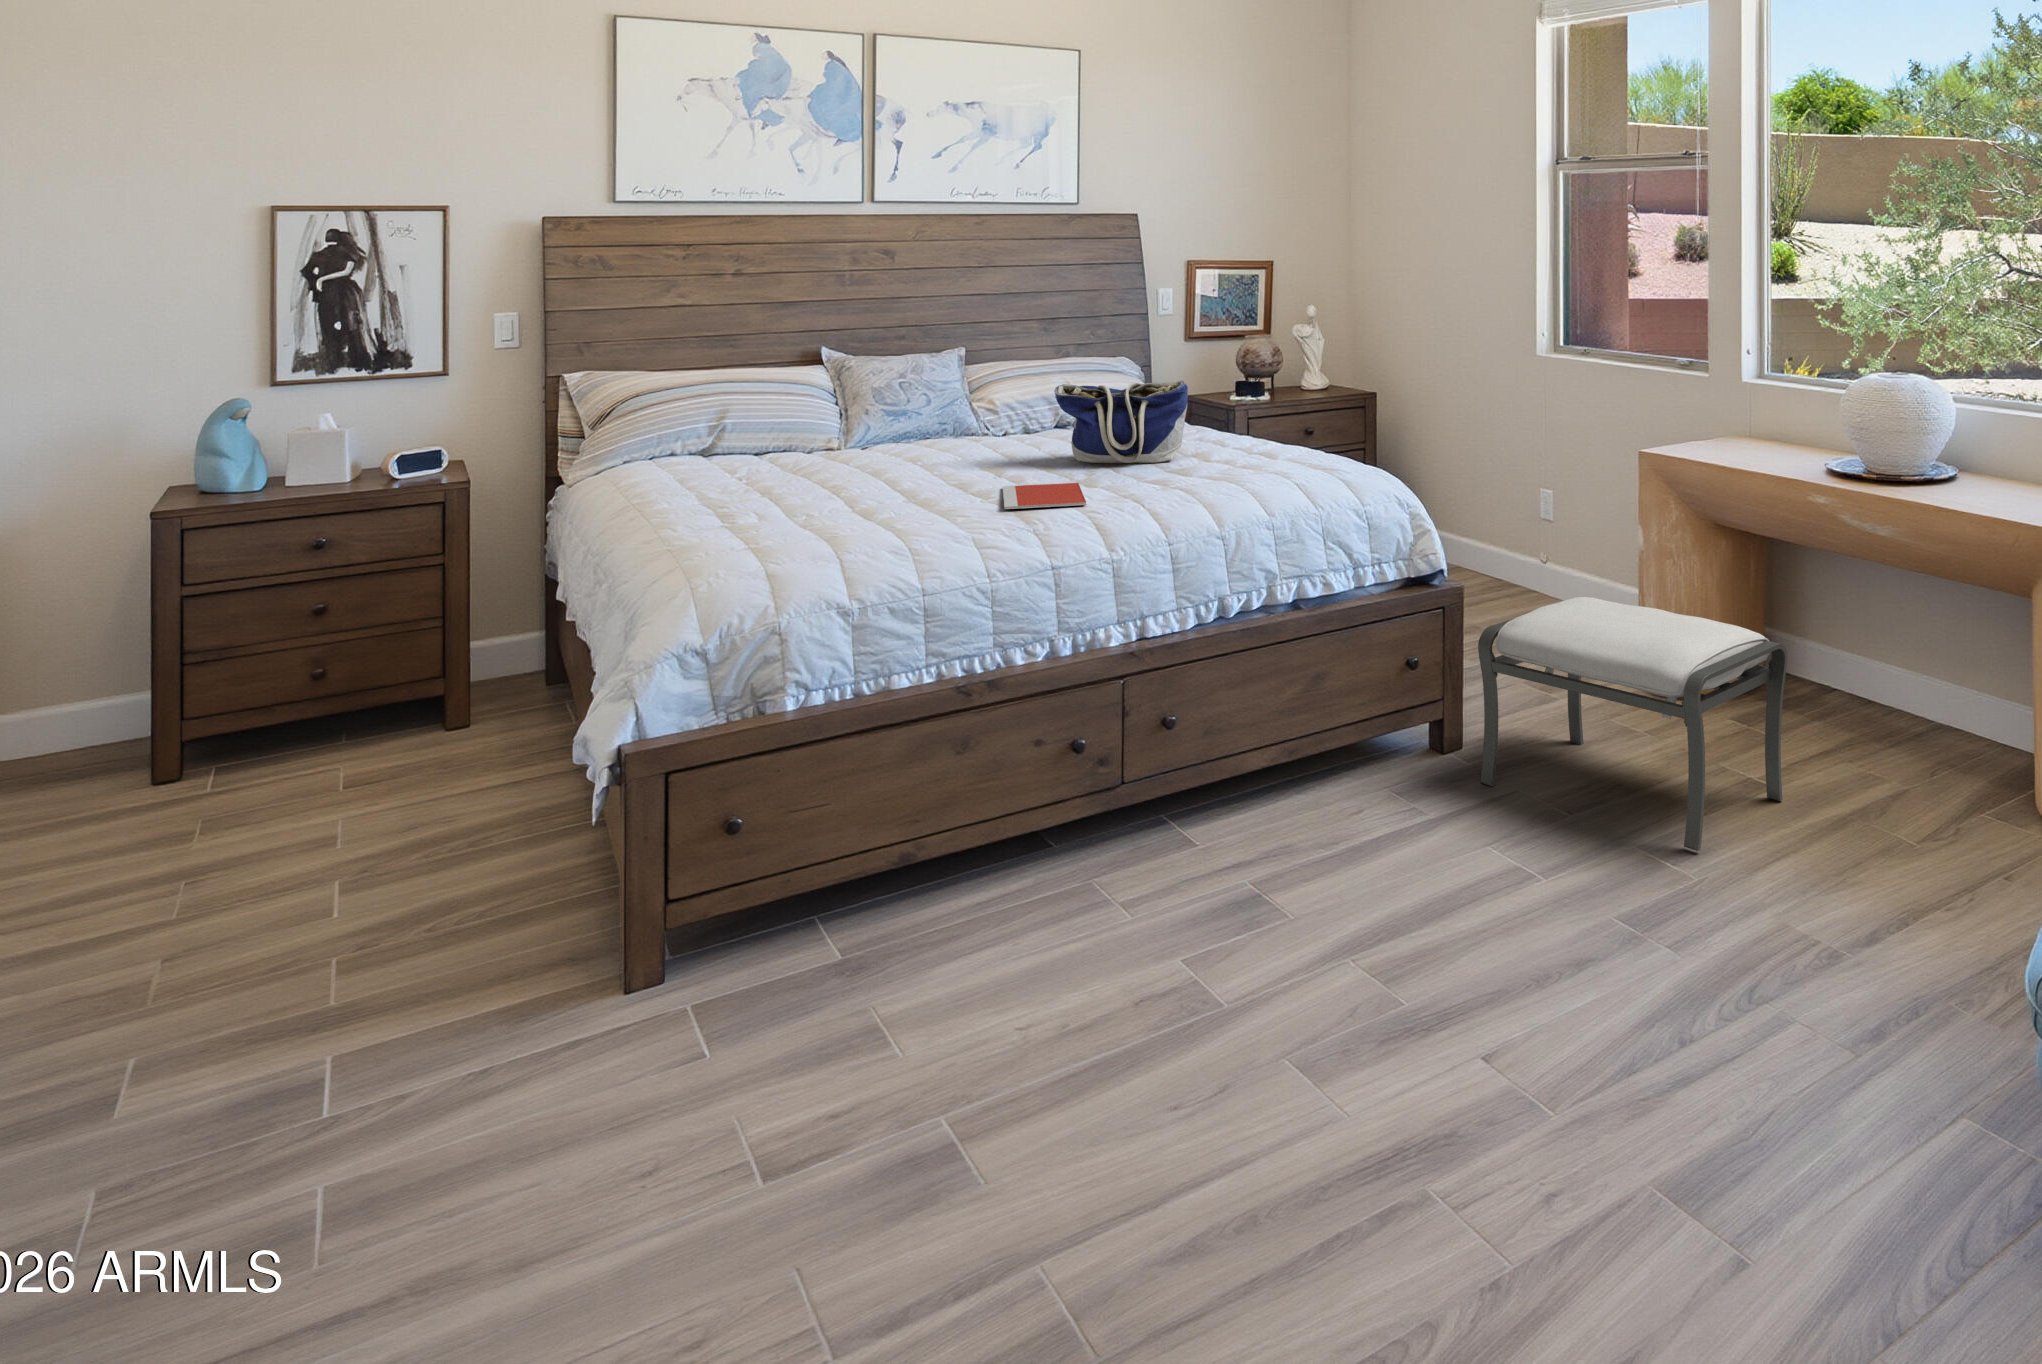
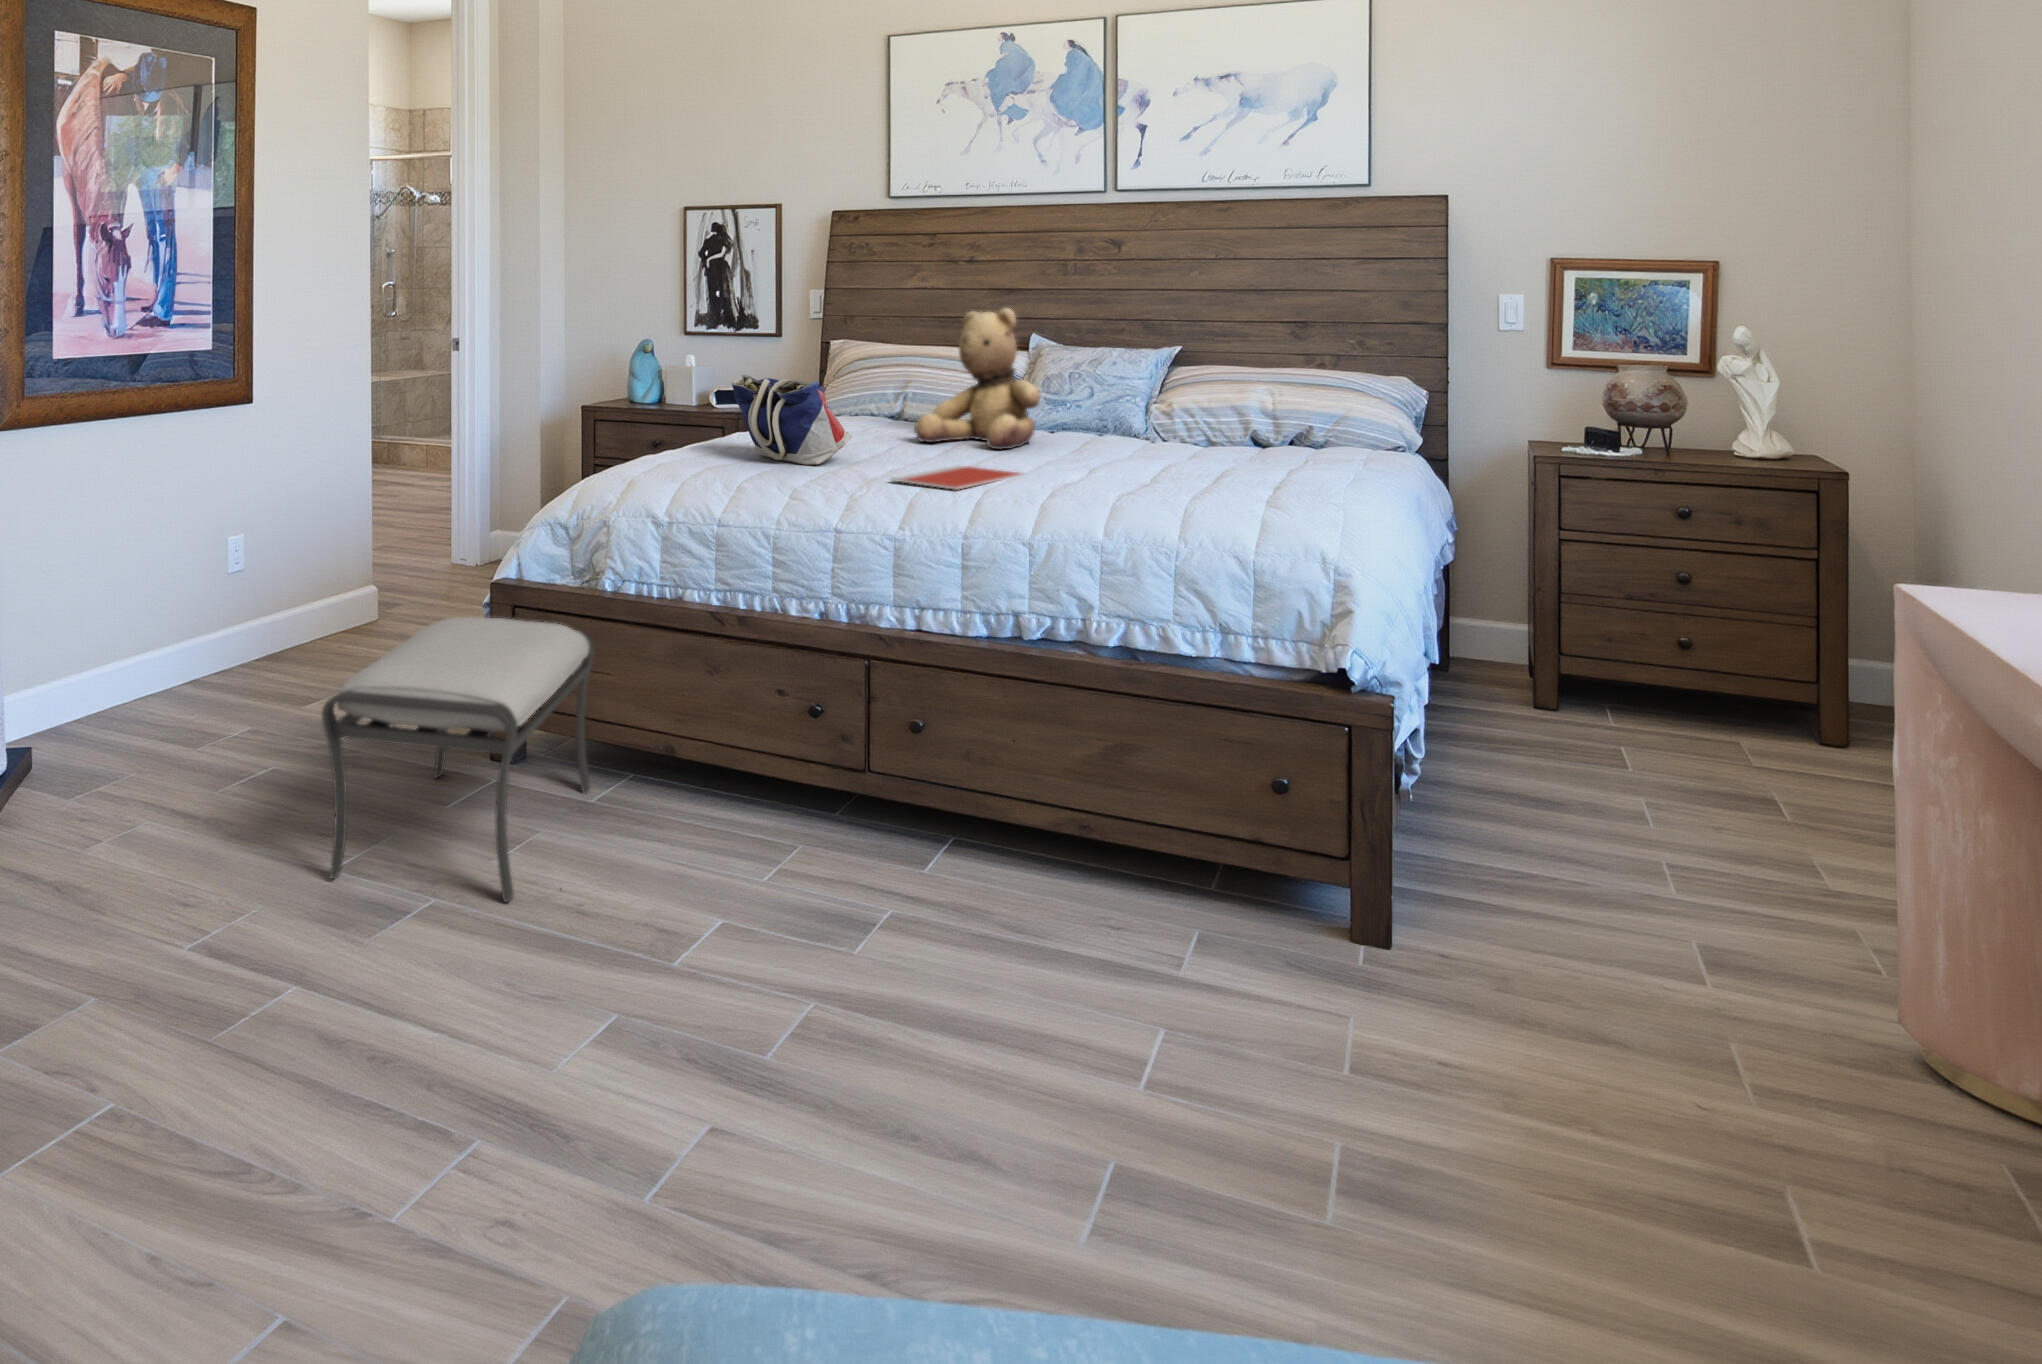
teddy bear: none [858,326,997,474] -> present [915,308,1040,449]
tote bag: present [1054,381,1188,463] -> present [732,375,852,465]
ottoman: present [1478,597,1787,851] -> present [322,617,594,902]

